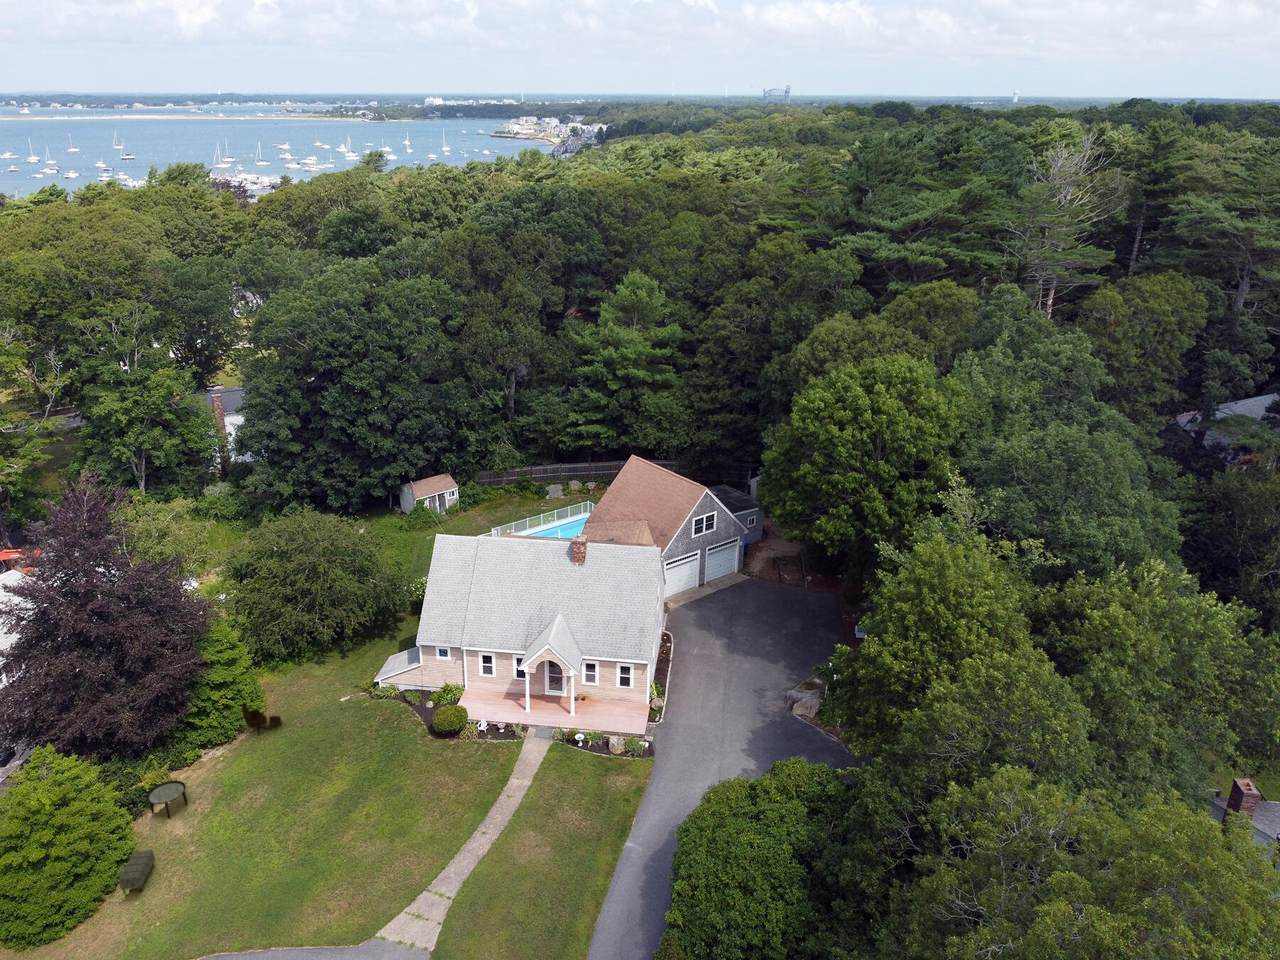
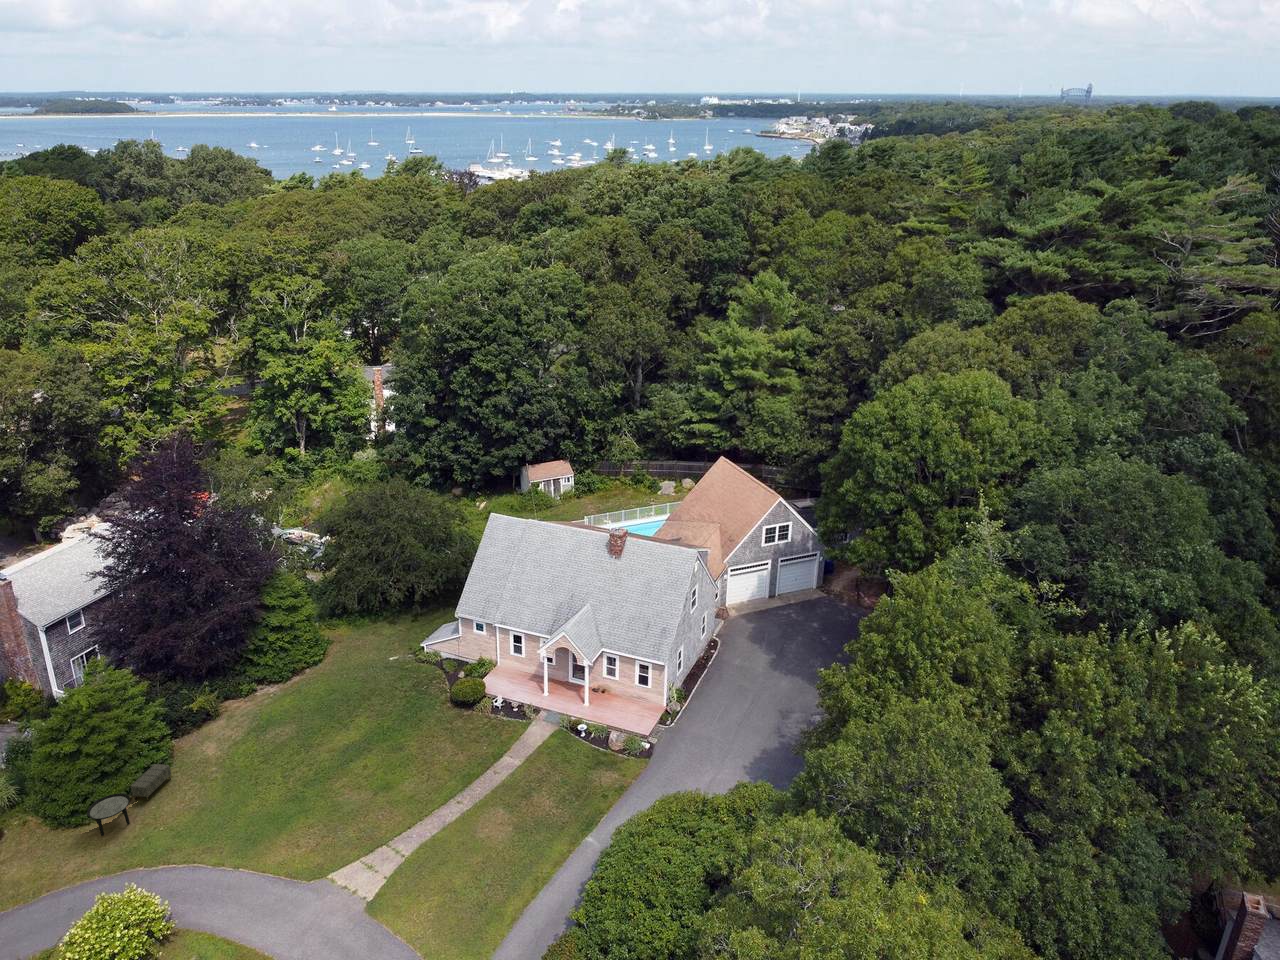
lounge chair: present [242,703,281,734] -> none [295,646,332,678]
round table: present [146,781,188,819] -> present [87,793,130,836]

